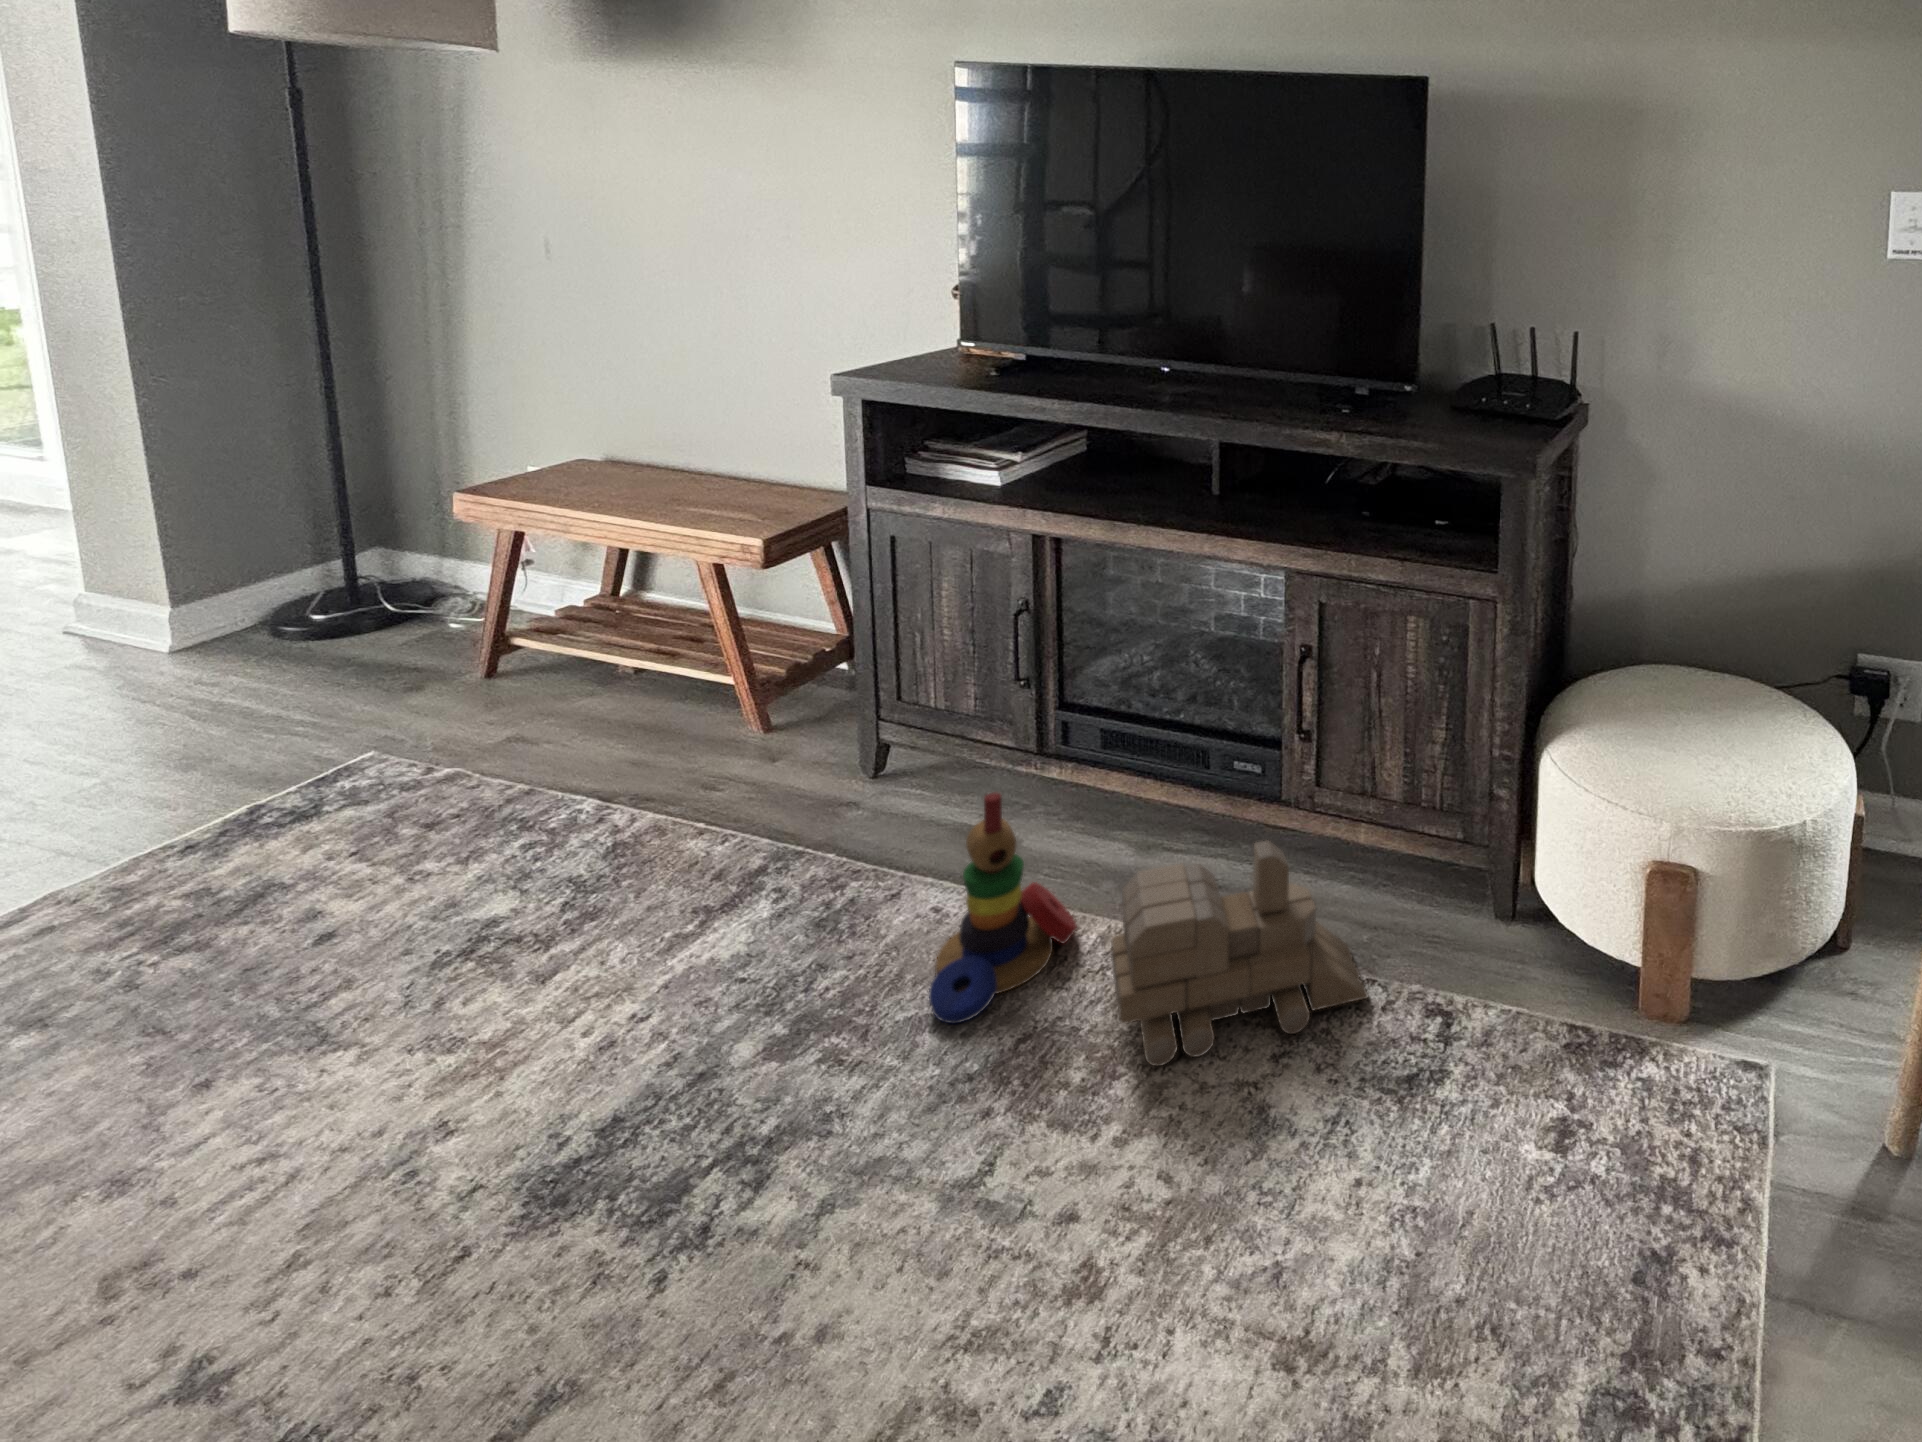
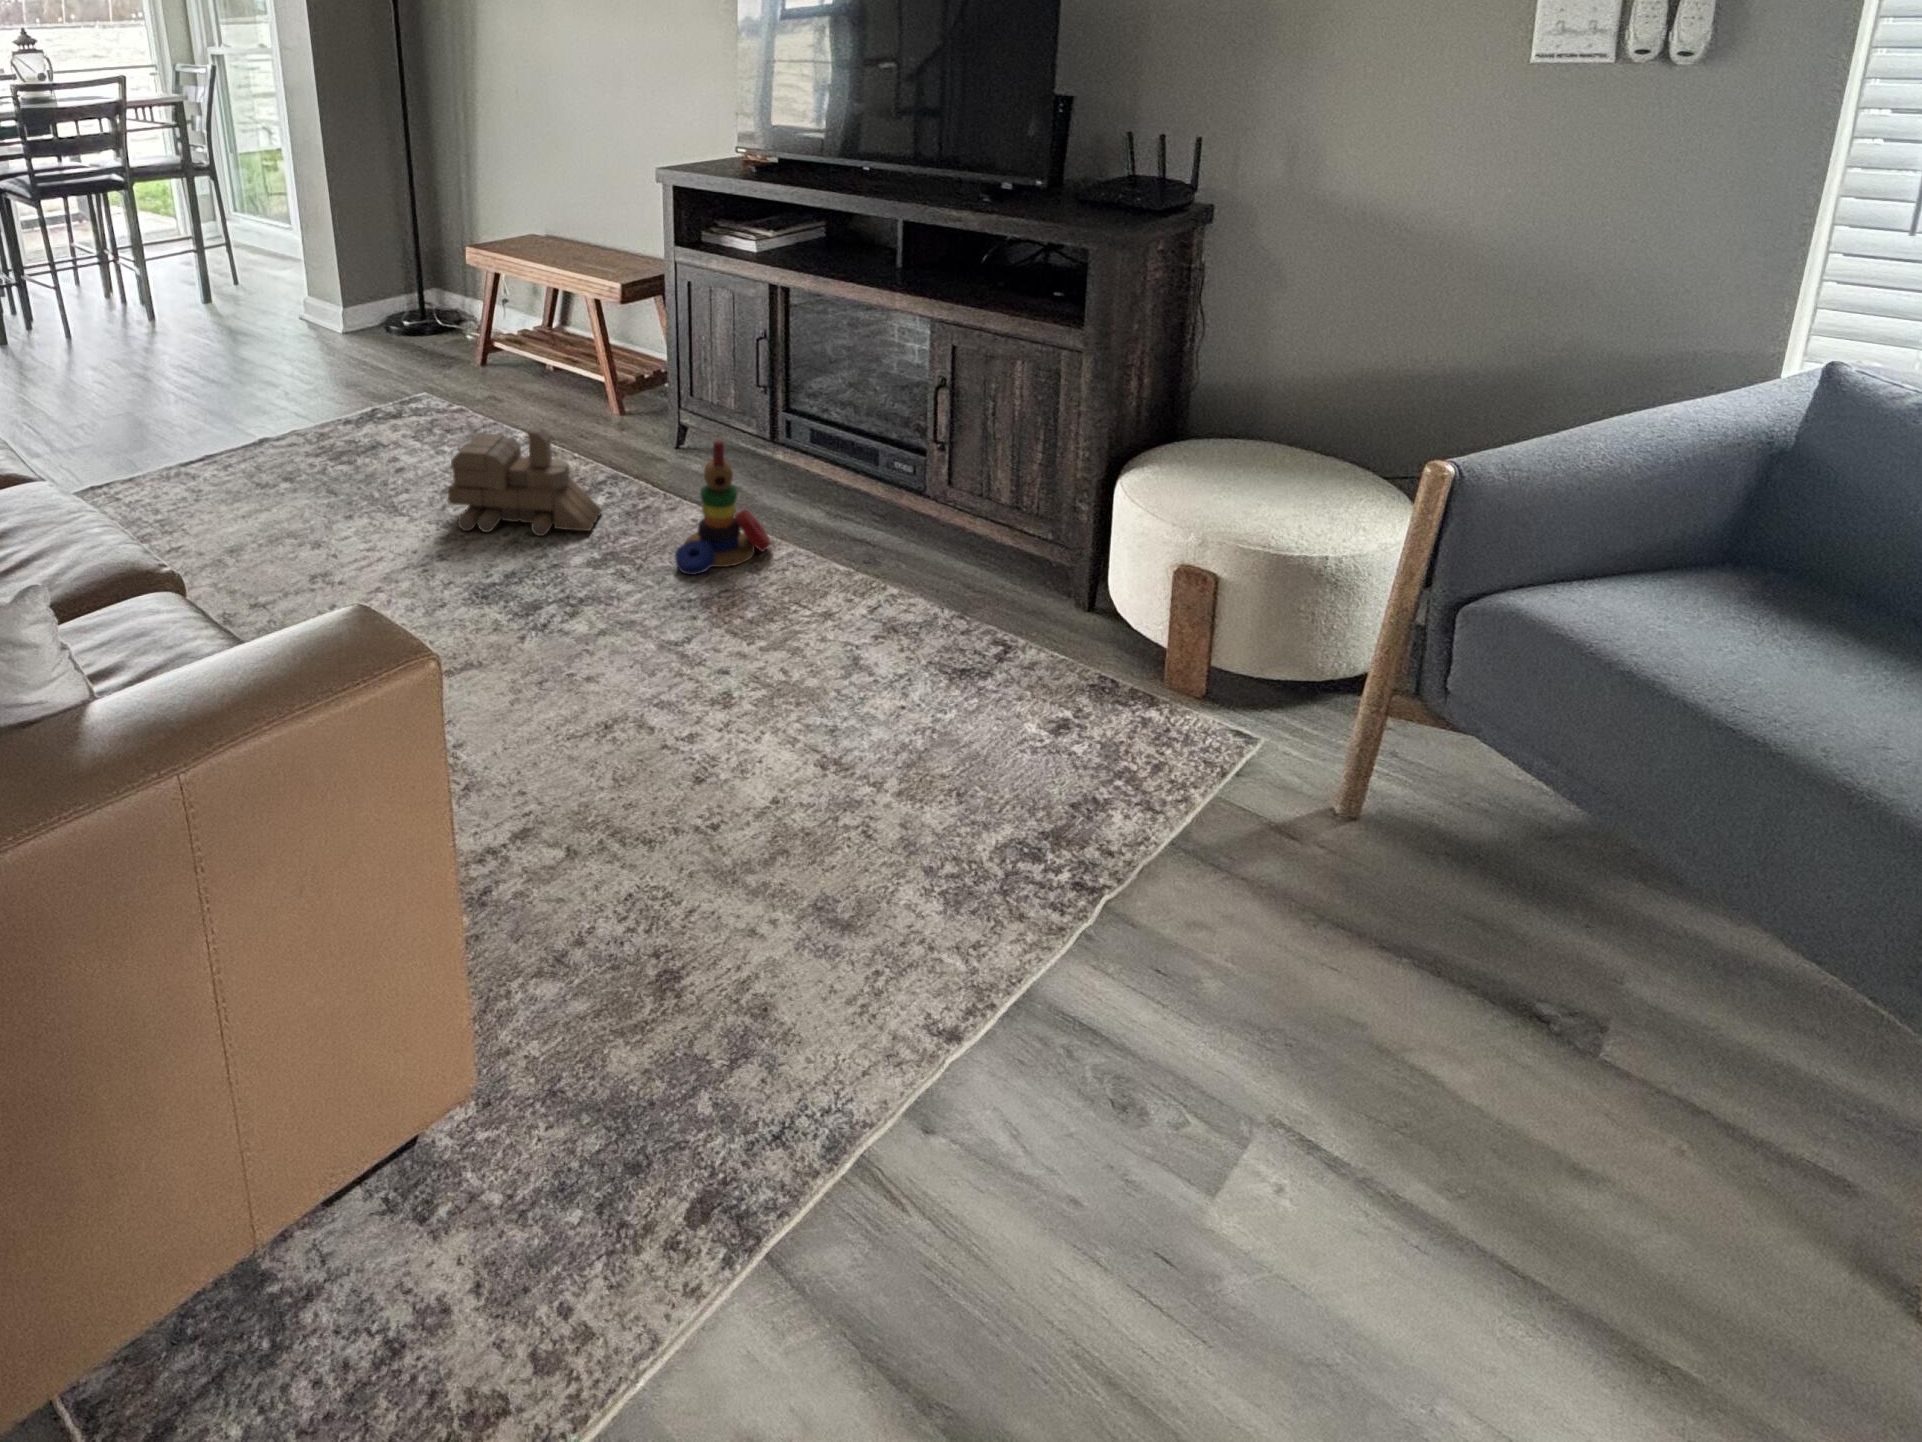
toy train: present [1111,841,1368,1066] -> present [448,427,602,536]

